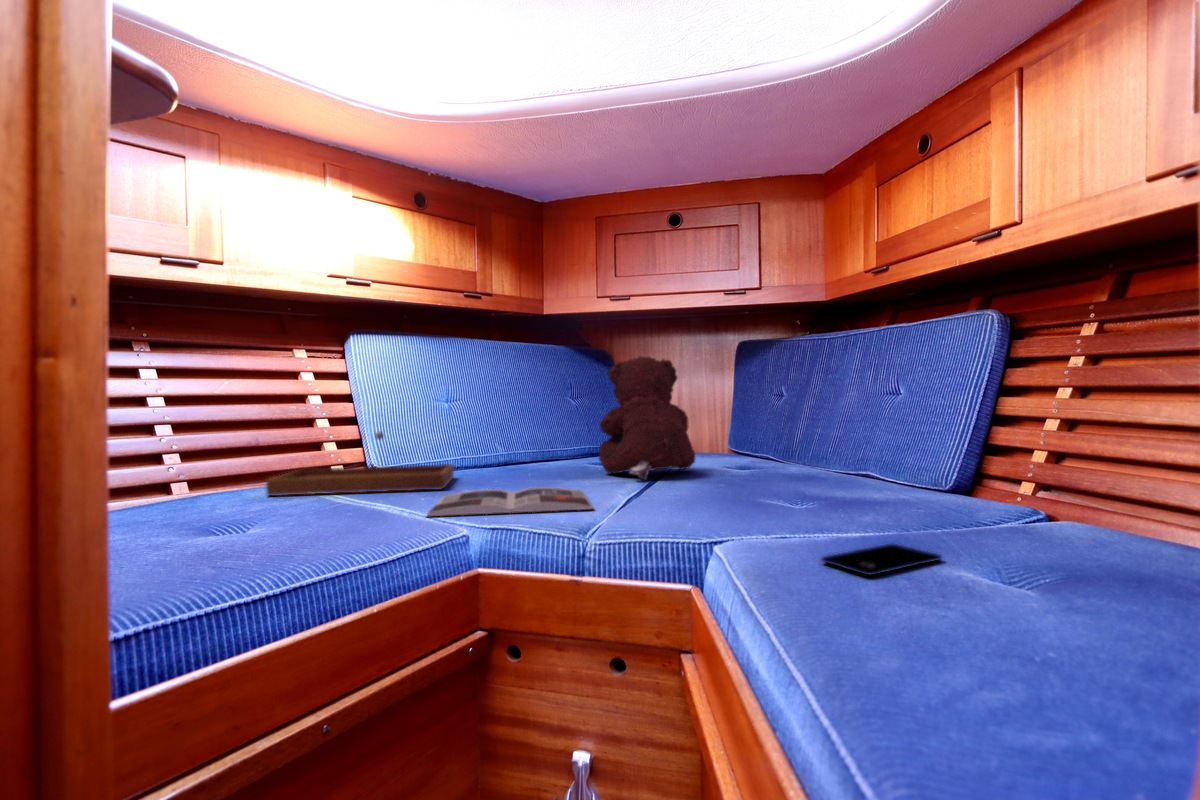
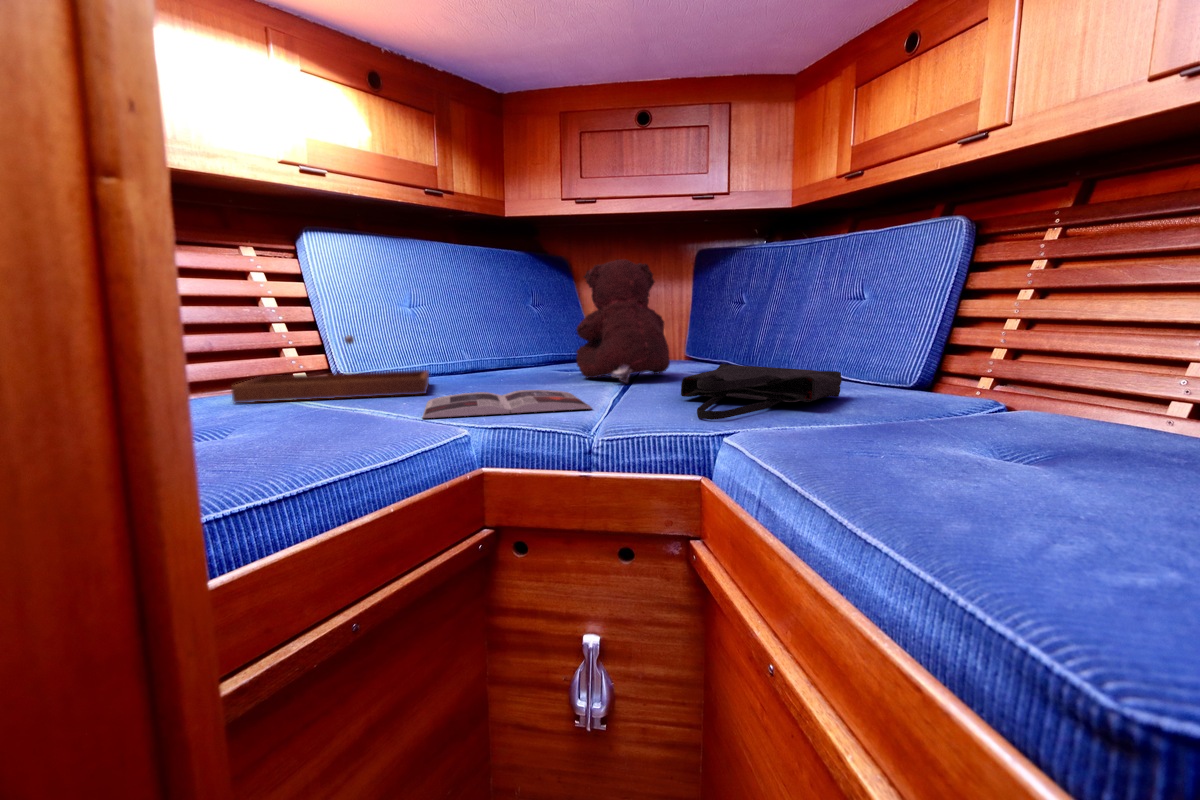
tote bag: none [689,462,860,525] -> present [681,364,842,420]
smartphone: present [822,544,942,575] -> none [838,430,945,457]

